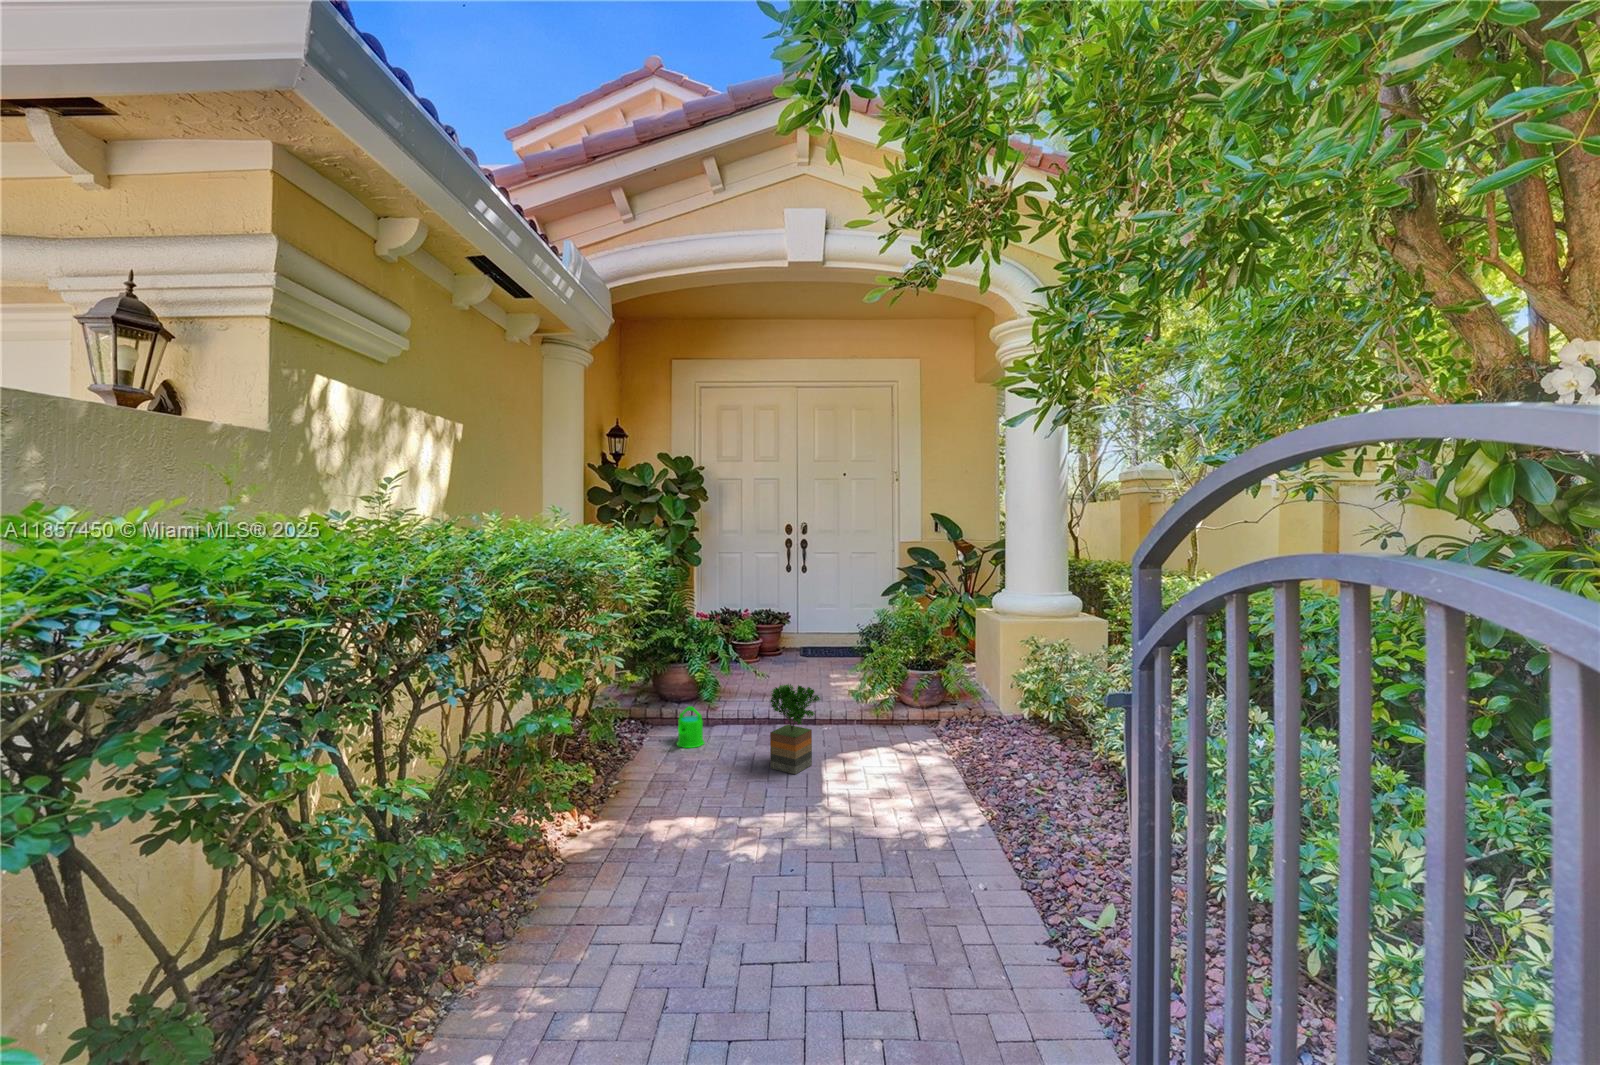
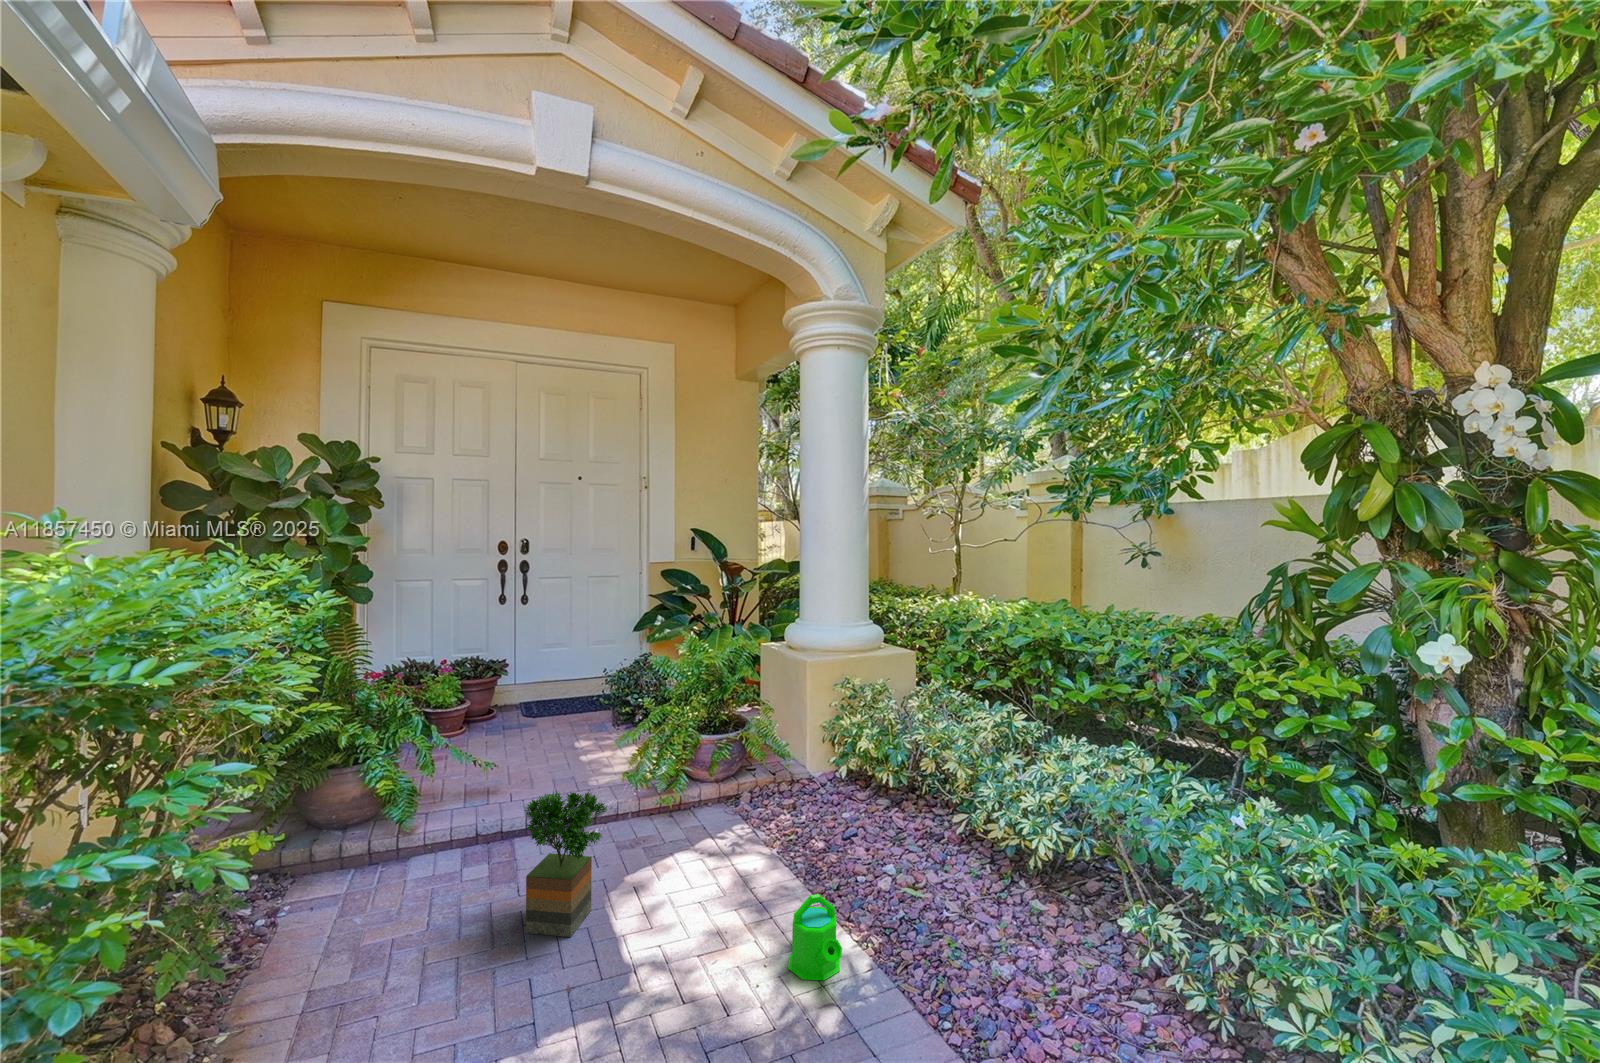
watering can: present [677,706,704,748] -> present [788,894,842,981]

